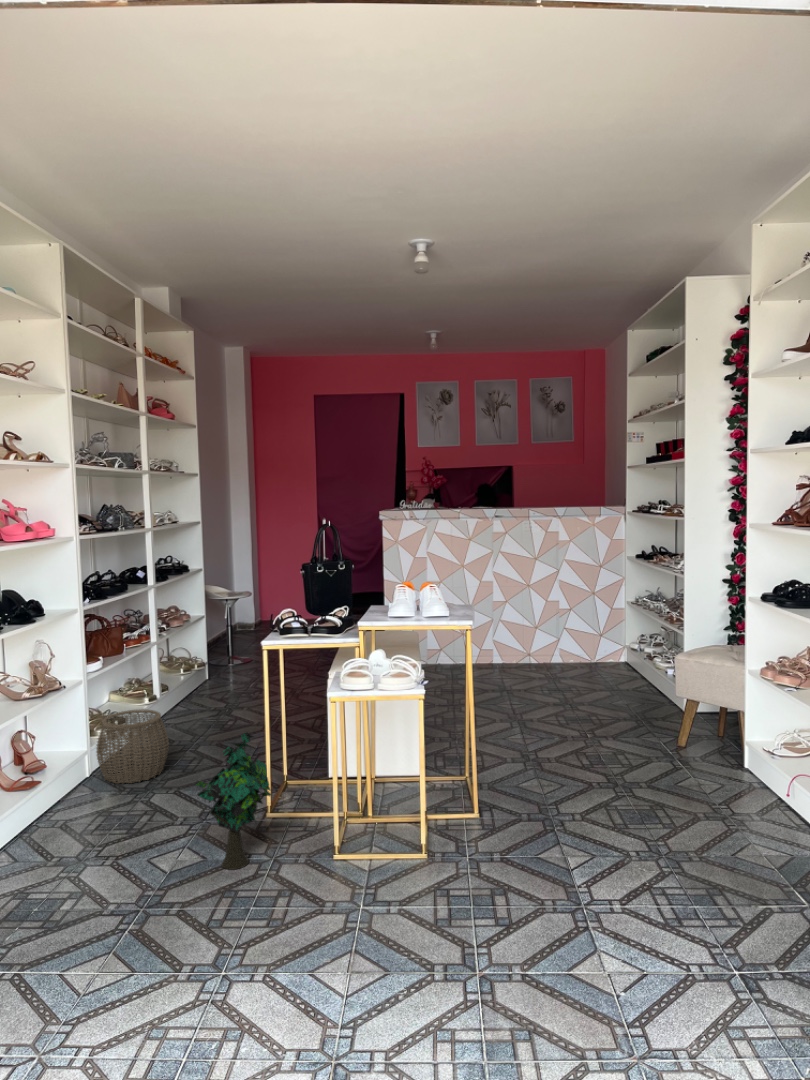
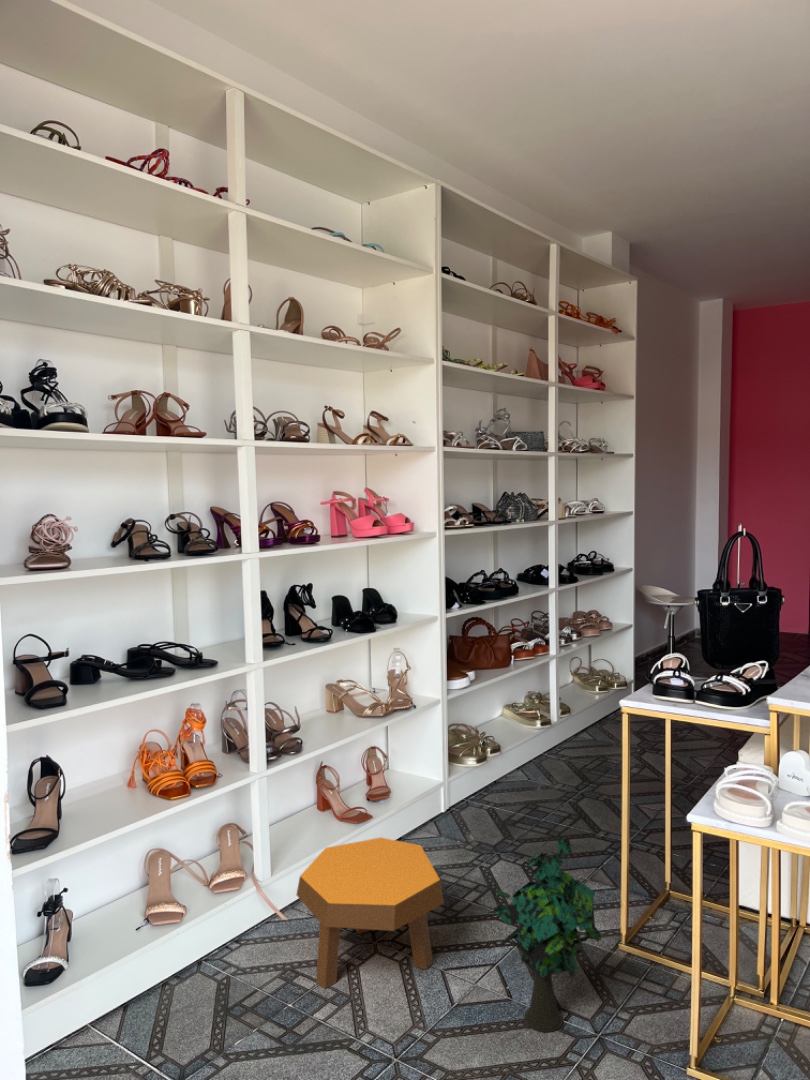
woven basket: present [96,709,168,784] -> none [448,744,533,838]
footstool: none [17,780,148,900] -> present [297,838,444,989]

